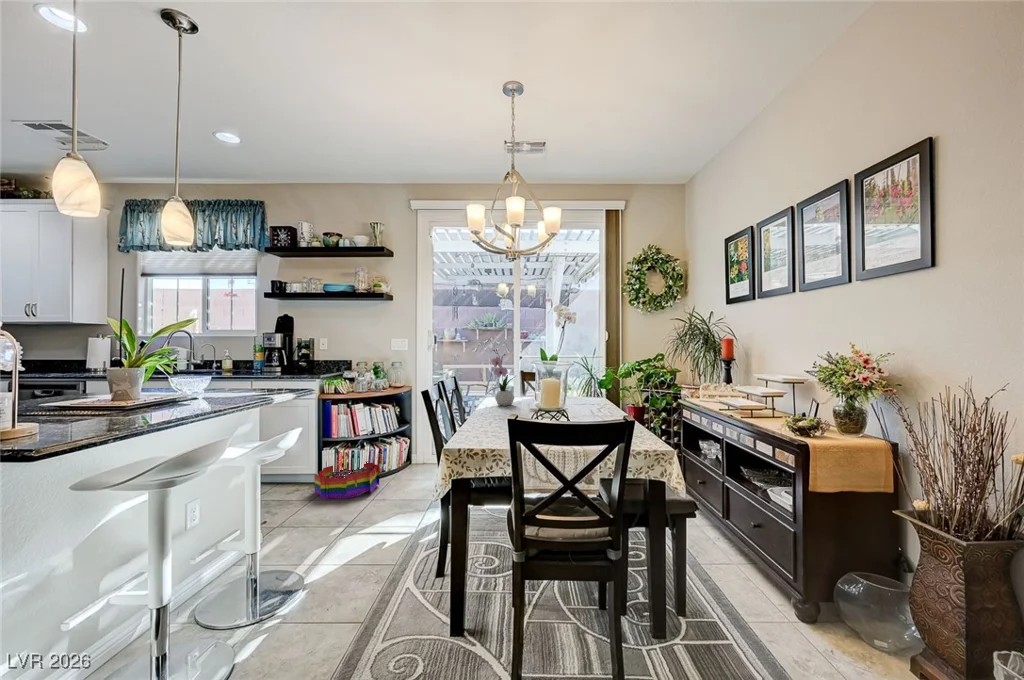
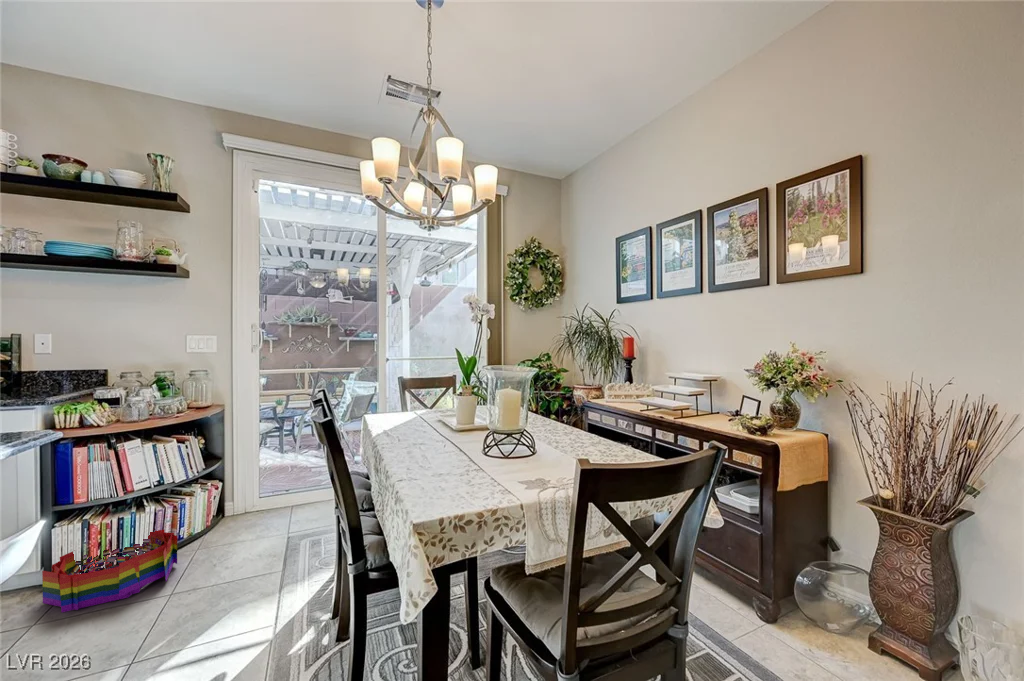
flower arrangement: present [492,349,514,406] -> none [398,353,430,429]

